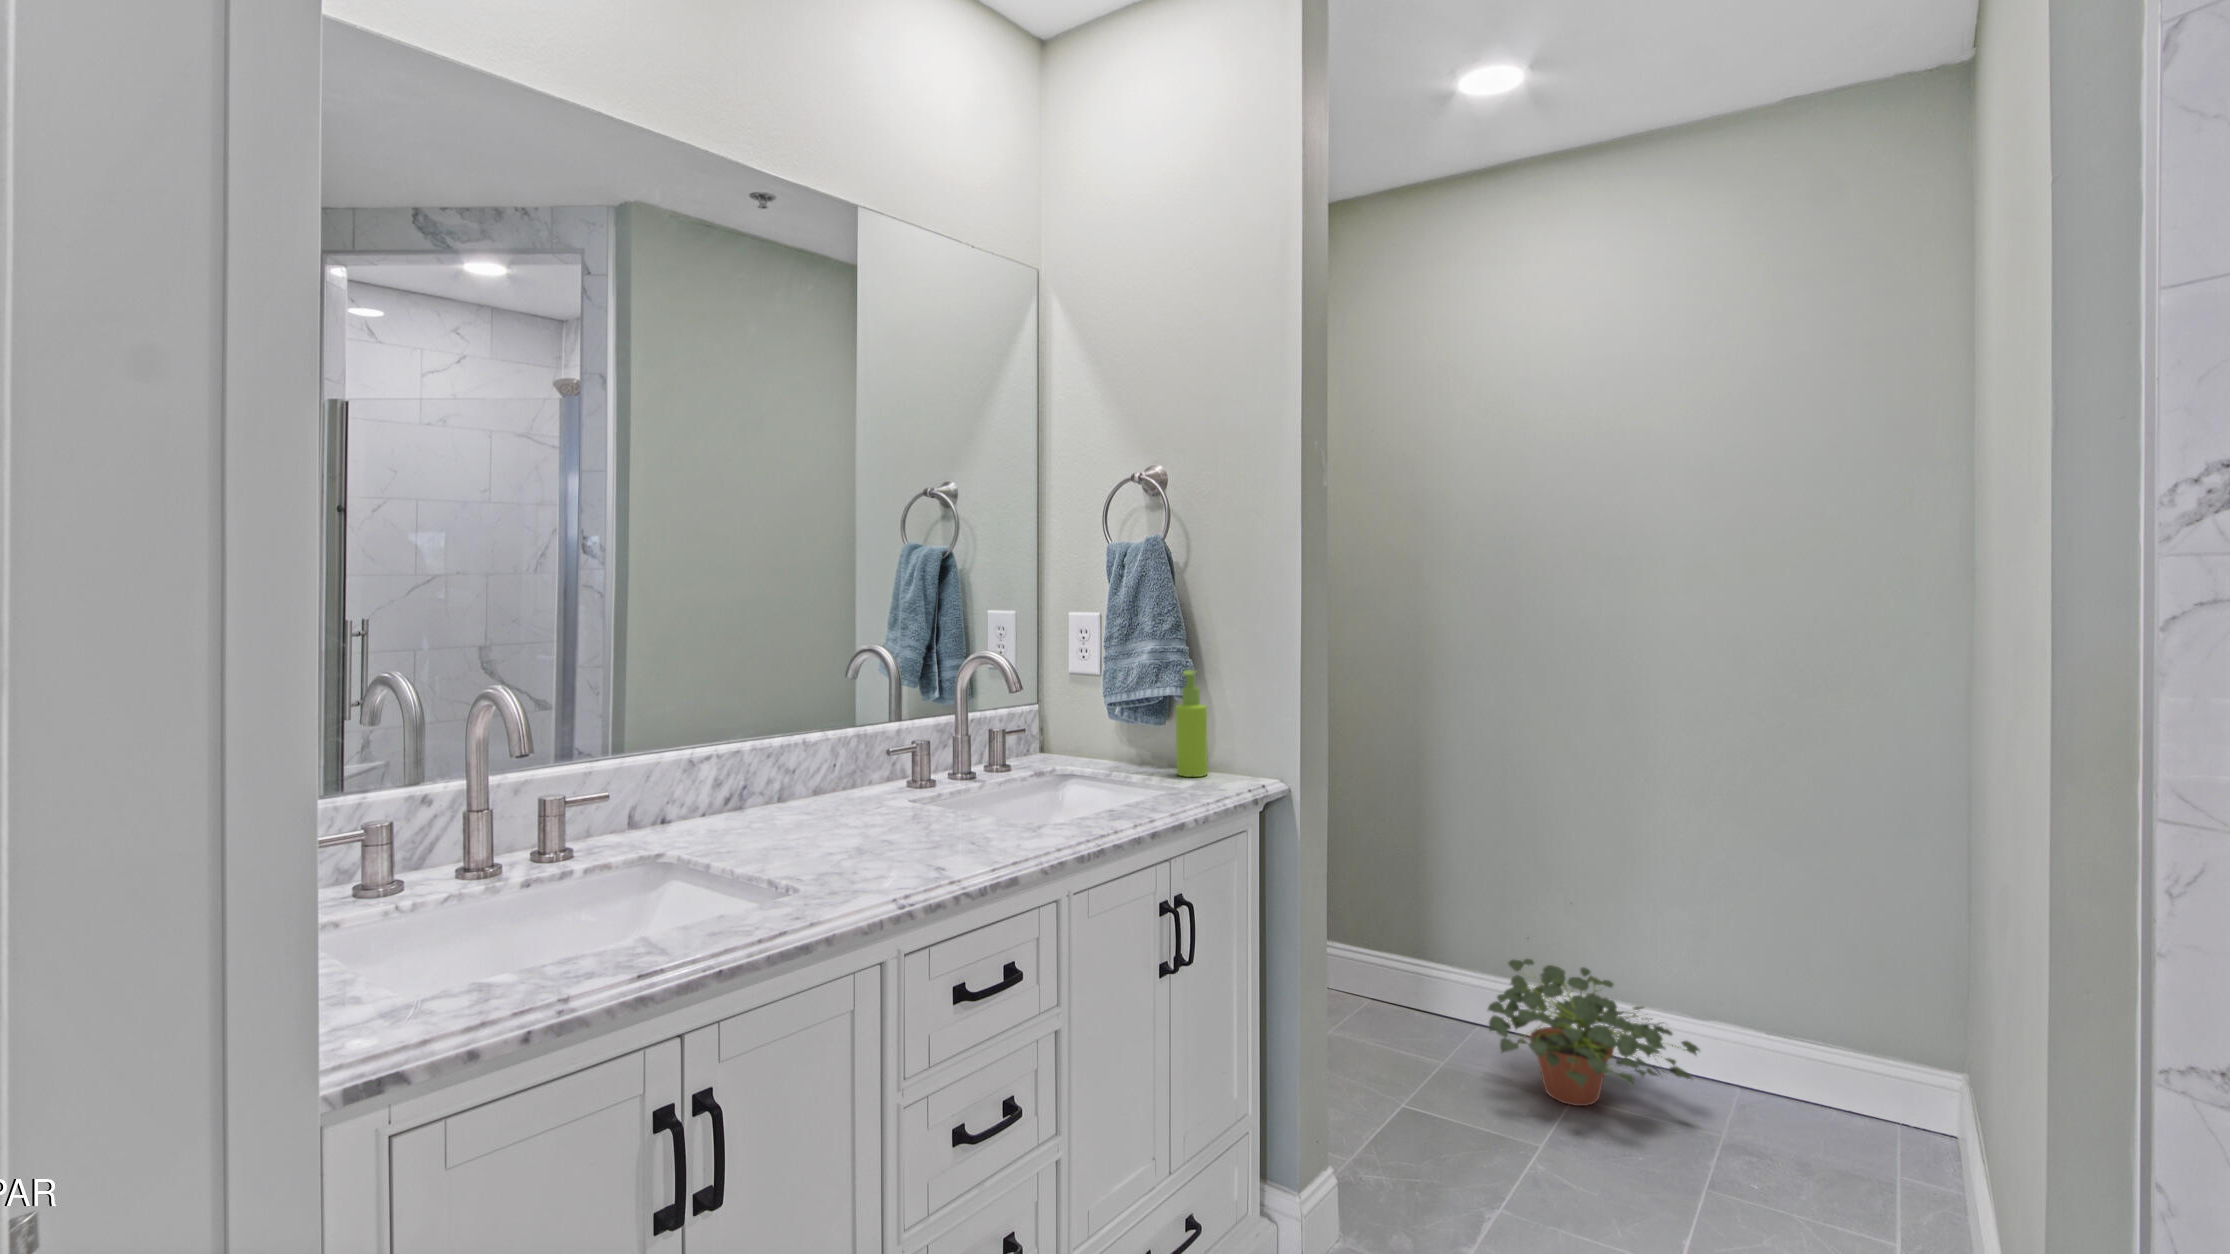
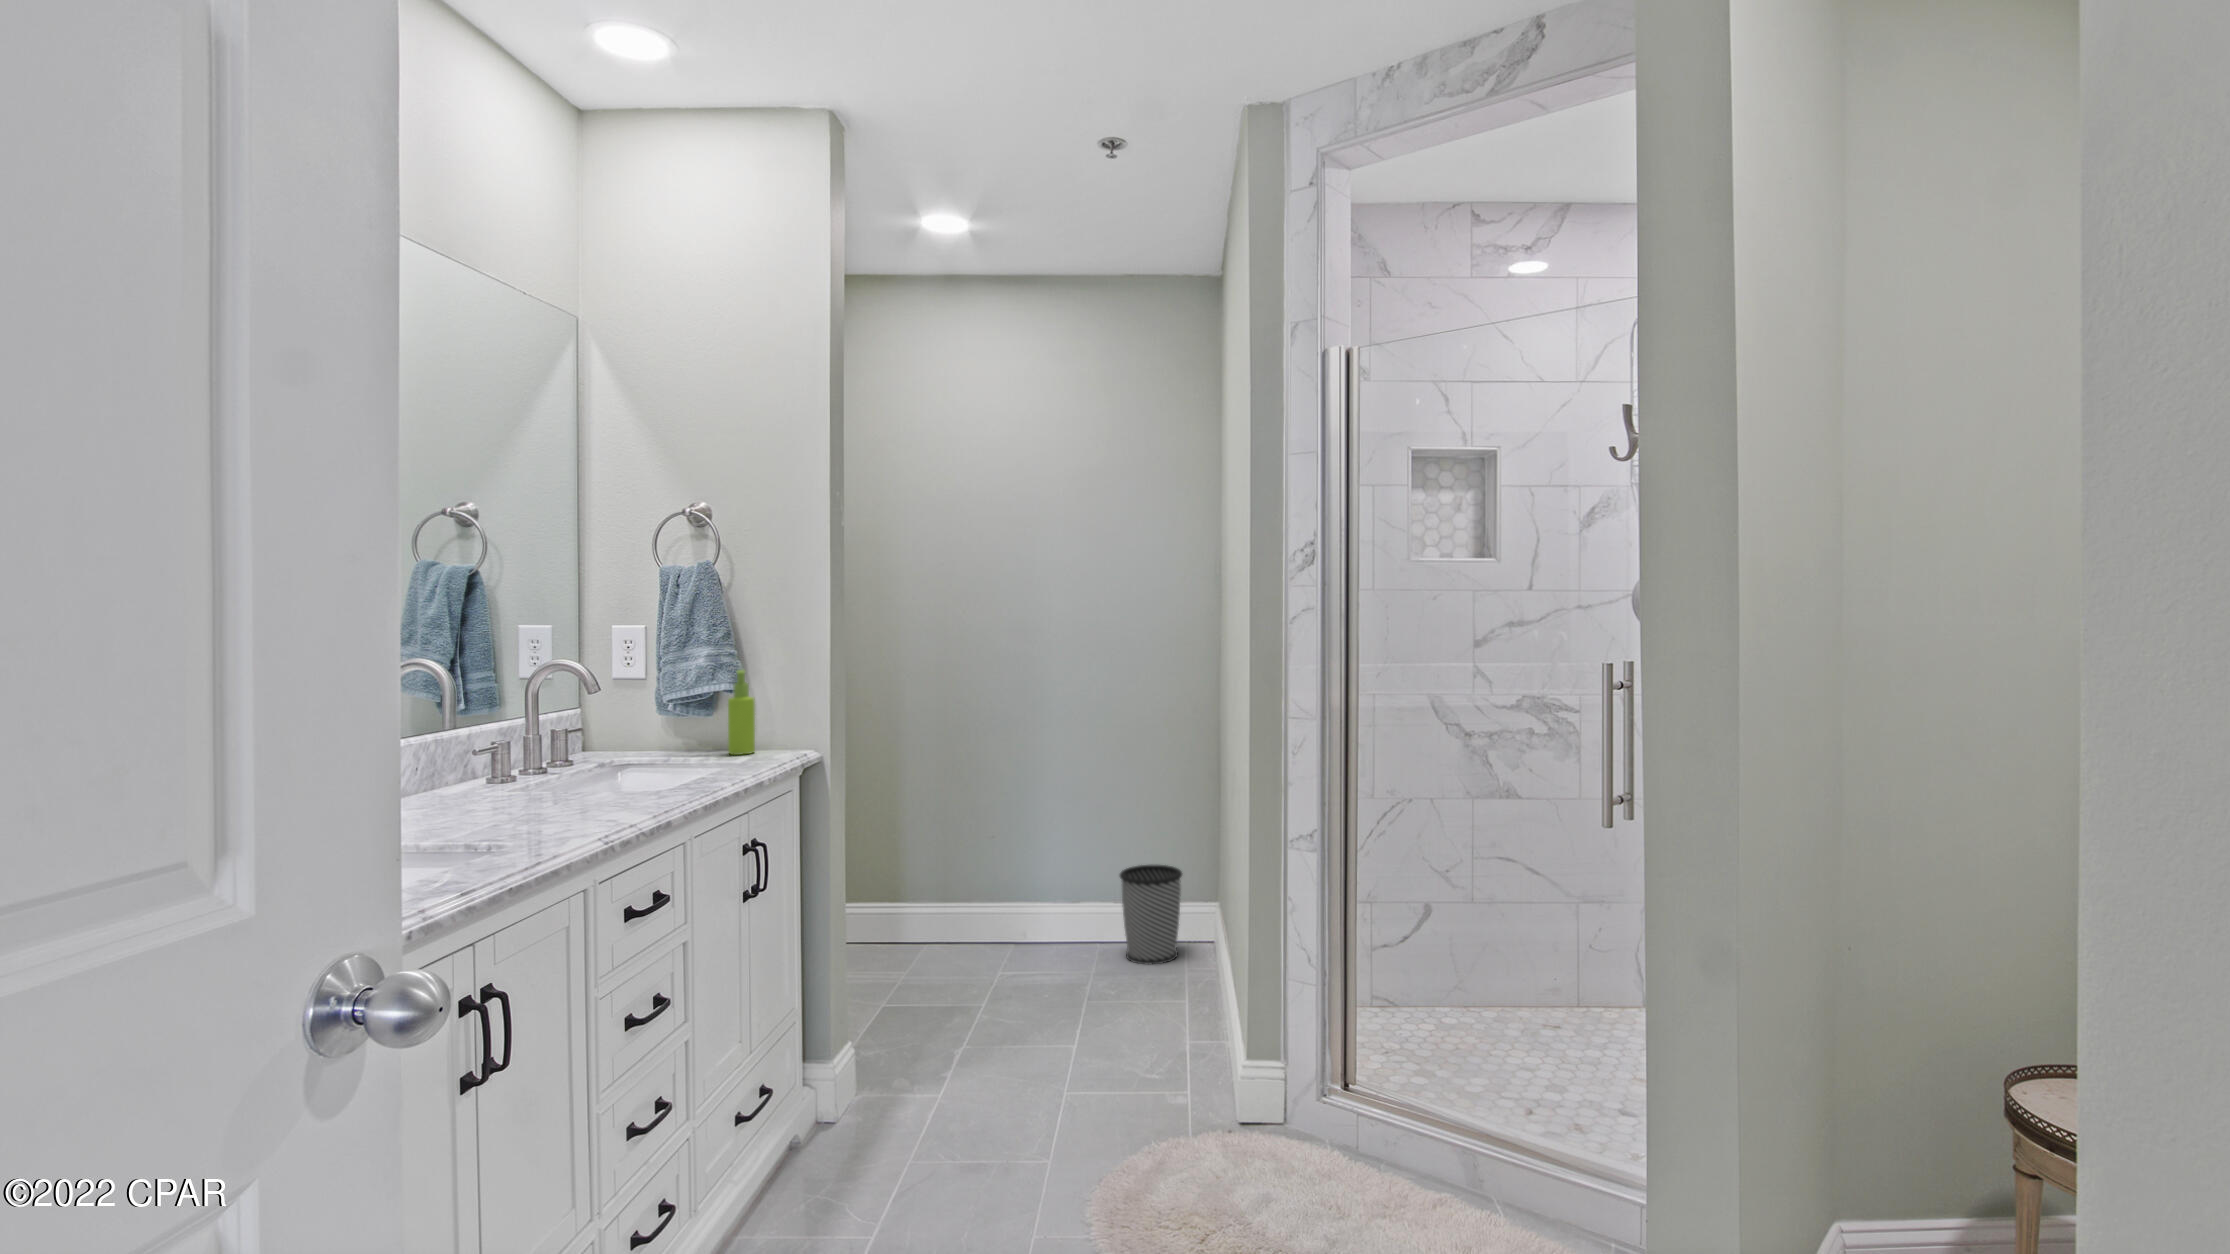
potted plant: present [1488,959,1699,1106] -> none [932,880,1071,977]
wastebasket: none [1788,994,1912,1164] -> present [1120,865,1182,964]

